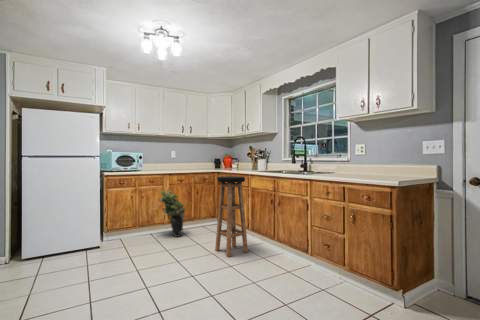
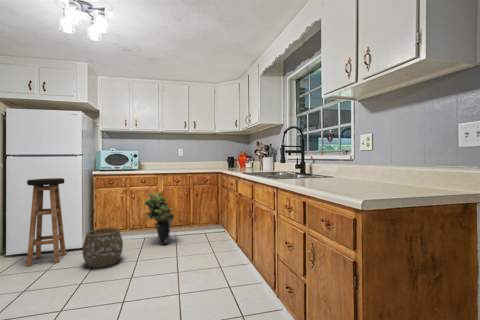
bar stool: present [215,176,248,257] -> present [27,178,66,266]
woven basket: none [120,222,156,258] -> present [82,228,123,268]

